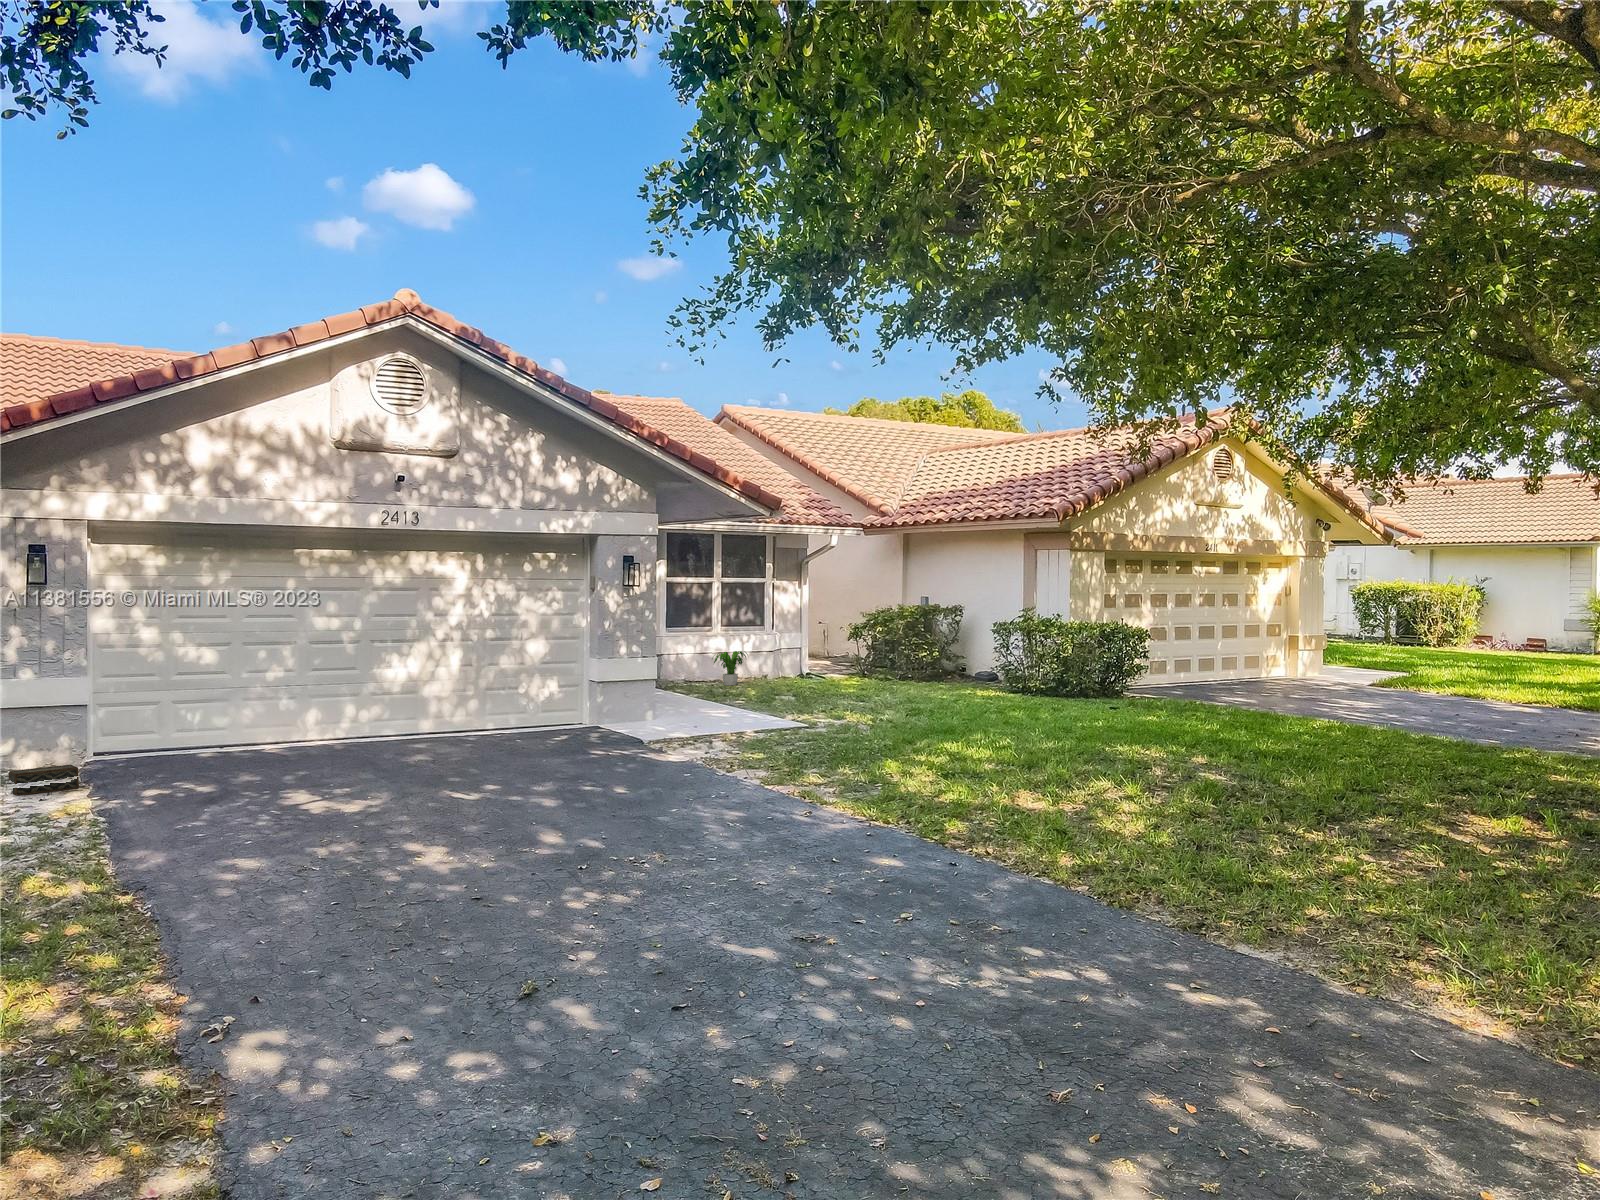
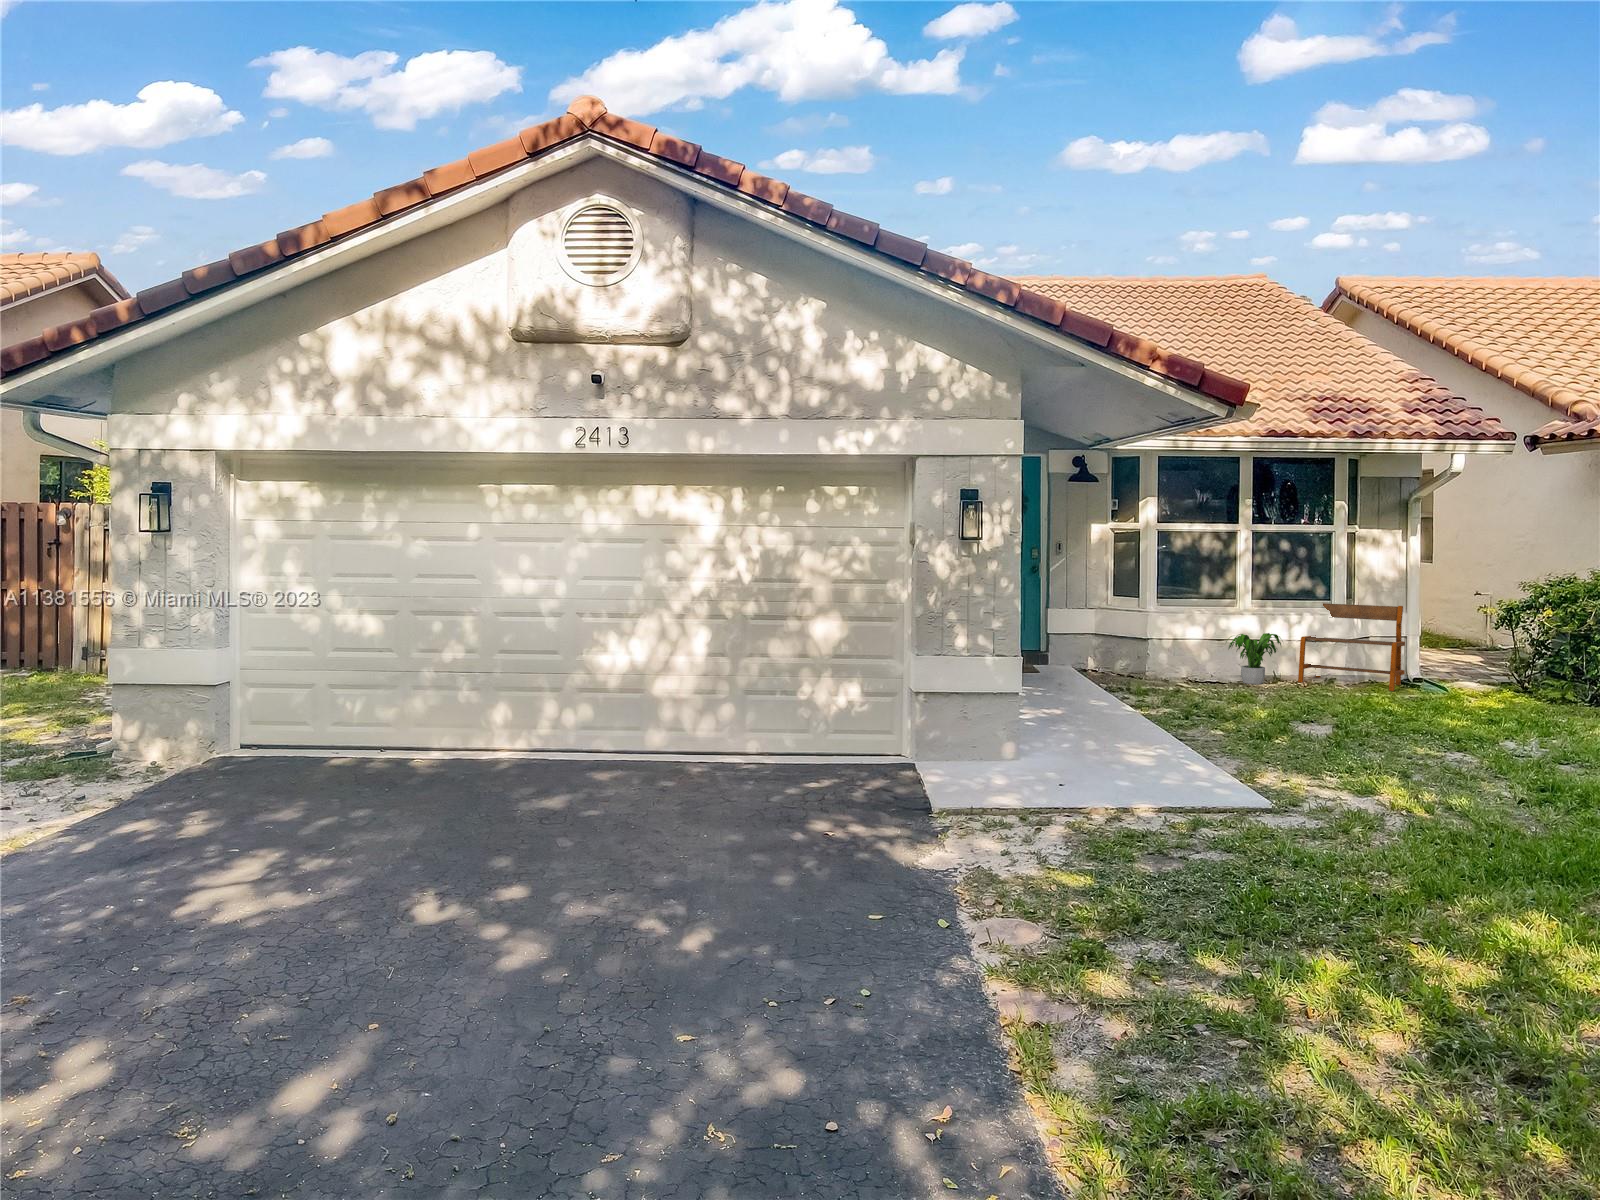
bench: none [755,629,813,683] -> present [1298,603,1405,691]
woven basket: present [9,765,79,796] -> none [125,742,212,777]

